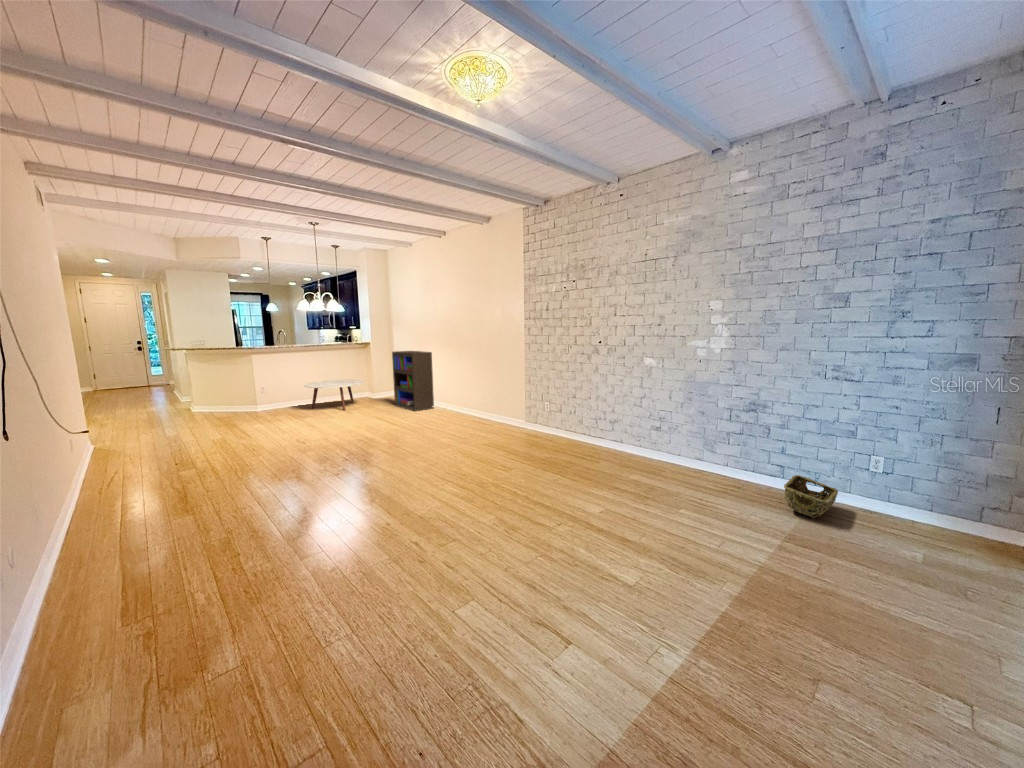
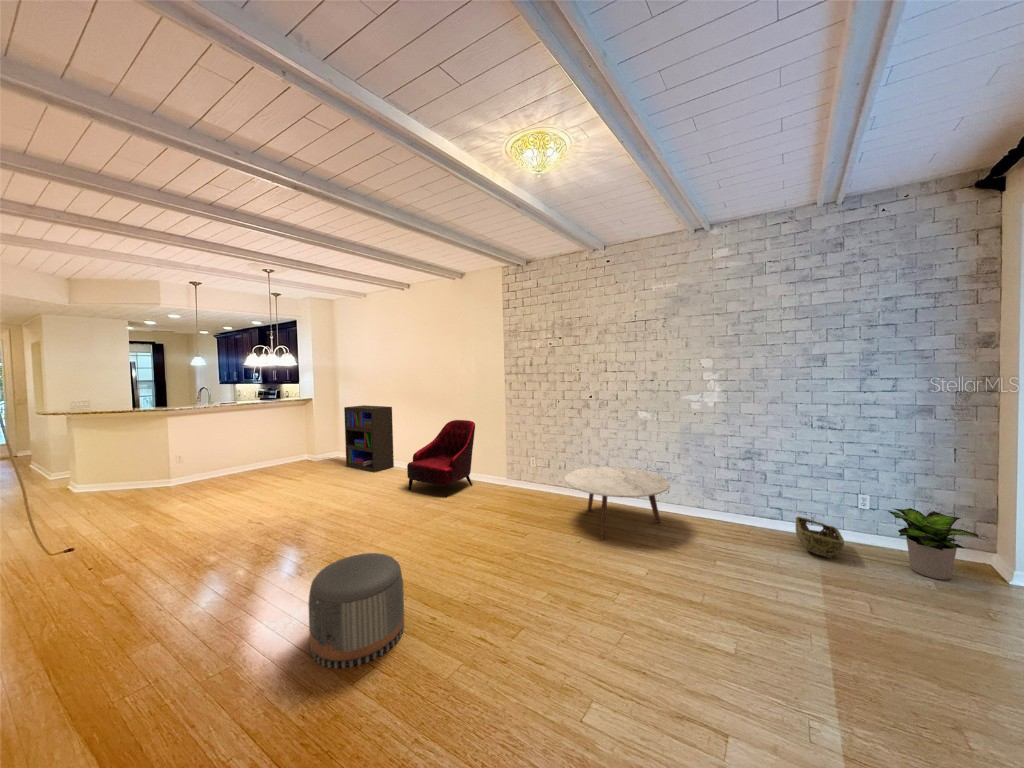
armchair: none [433,365,498,435] -> present [407,420,475,497]
coffee table: present [304,380,364,410] -> present [565,467,670,539]
pouf: none [292,461,371,538] -> present [308,553,404,669]
potted plant: none [890,472,998,552] -> present [888,508,984,580]

